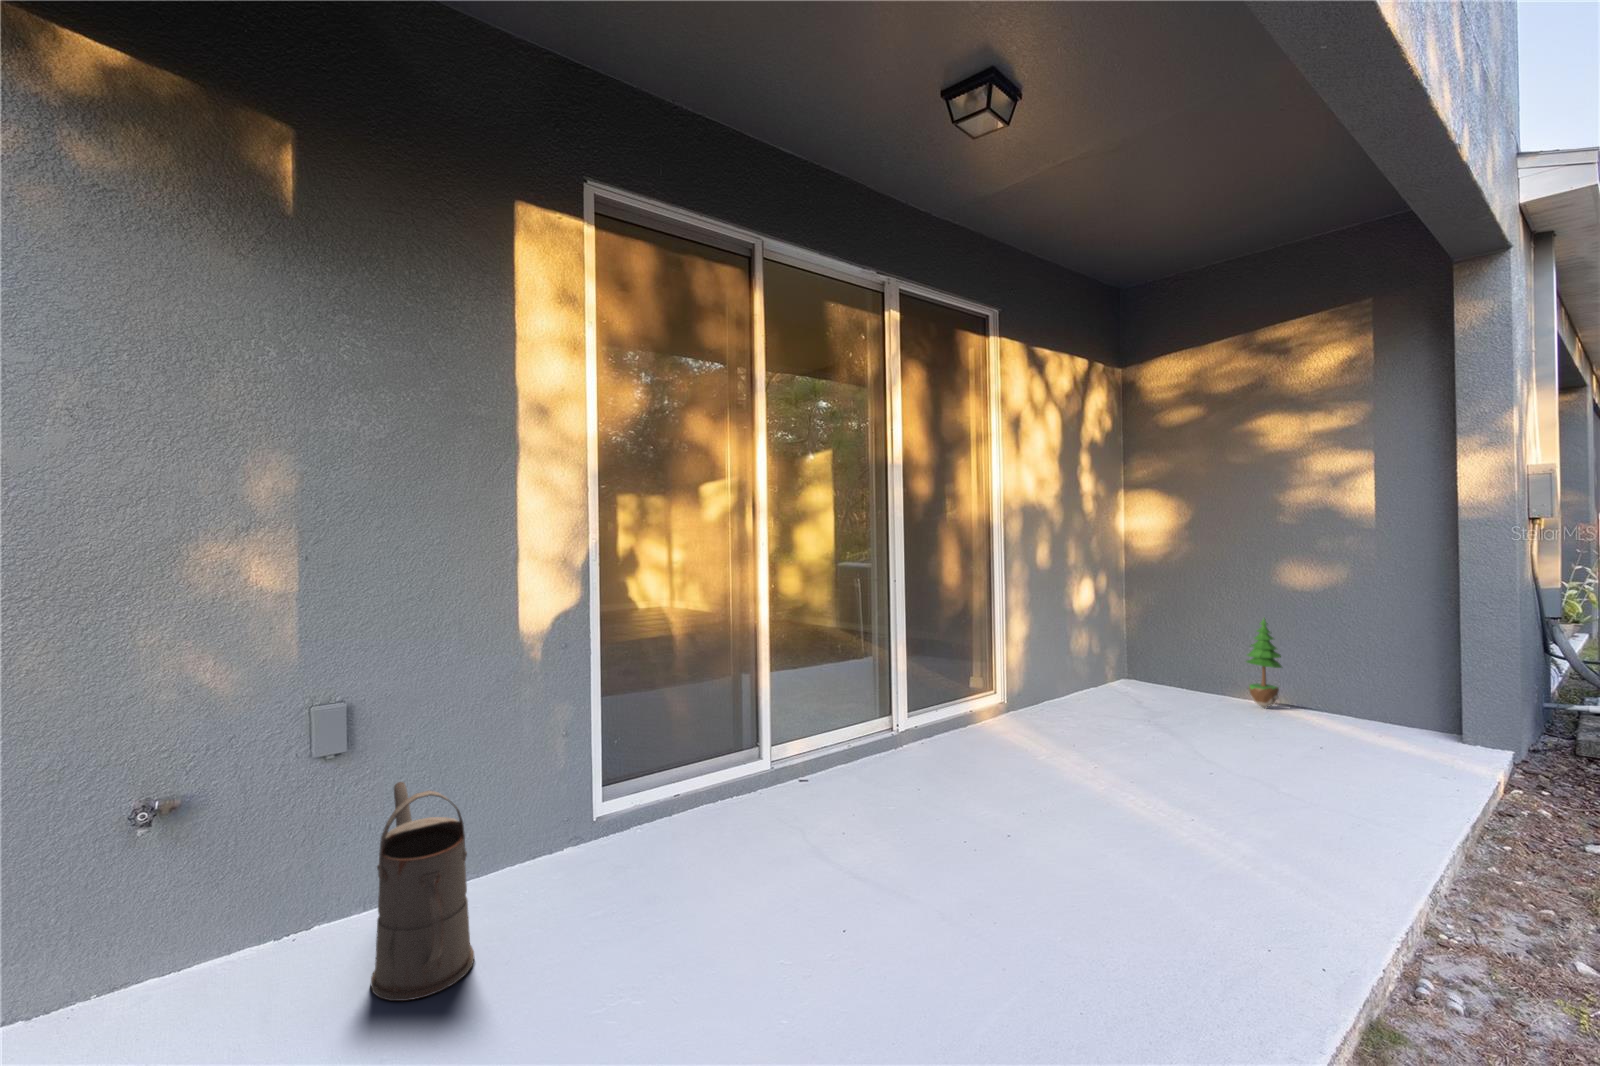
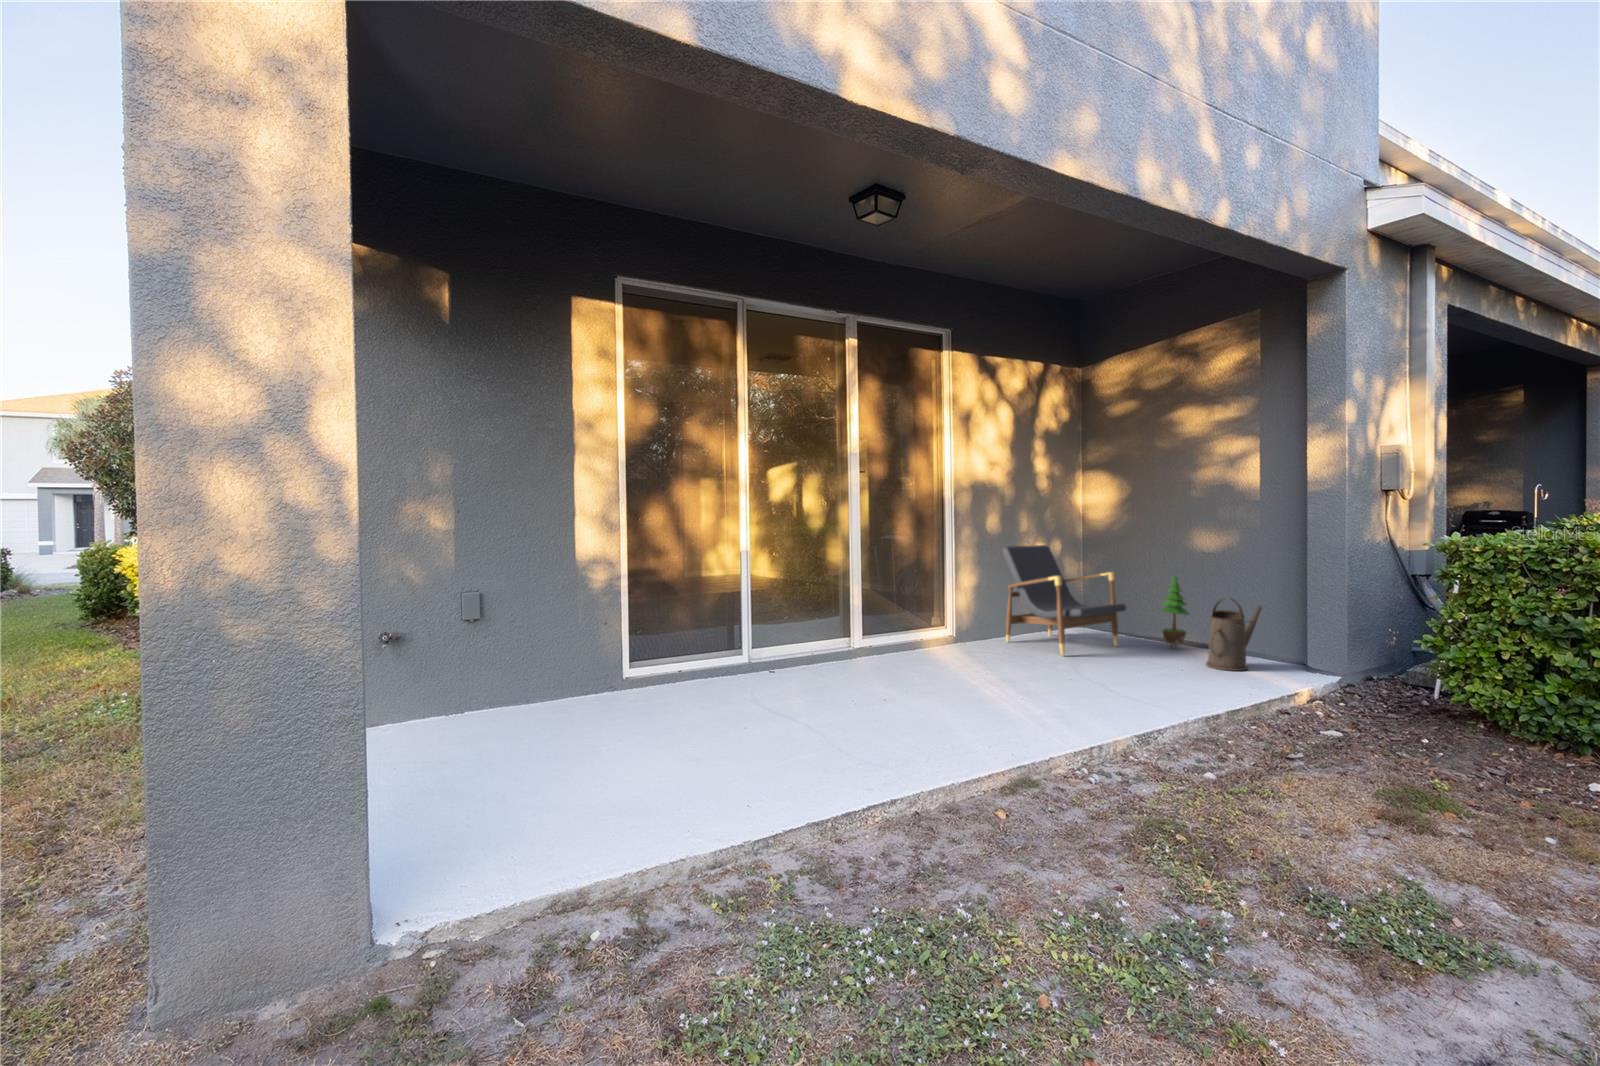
lounge chair: none [1056,582,1215,728] -> present [1002,545,1126,655]
watering can: present [371,782,474,1001] -> present [1206,598,1262,671]

